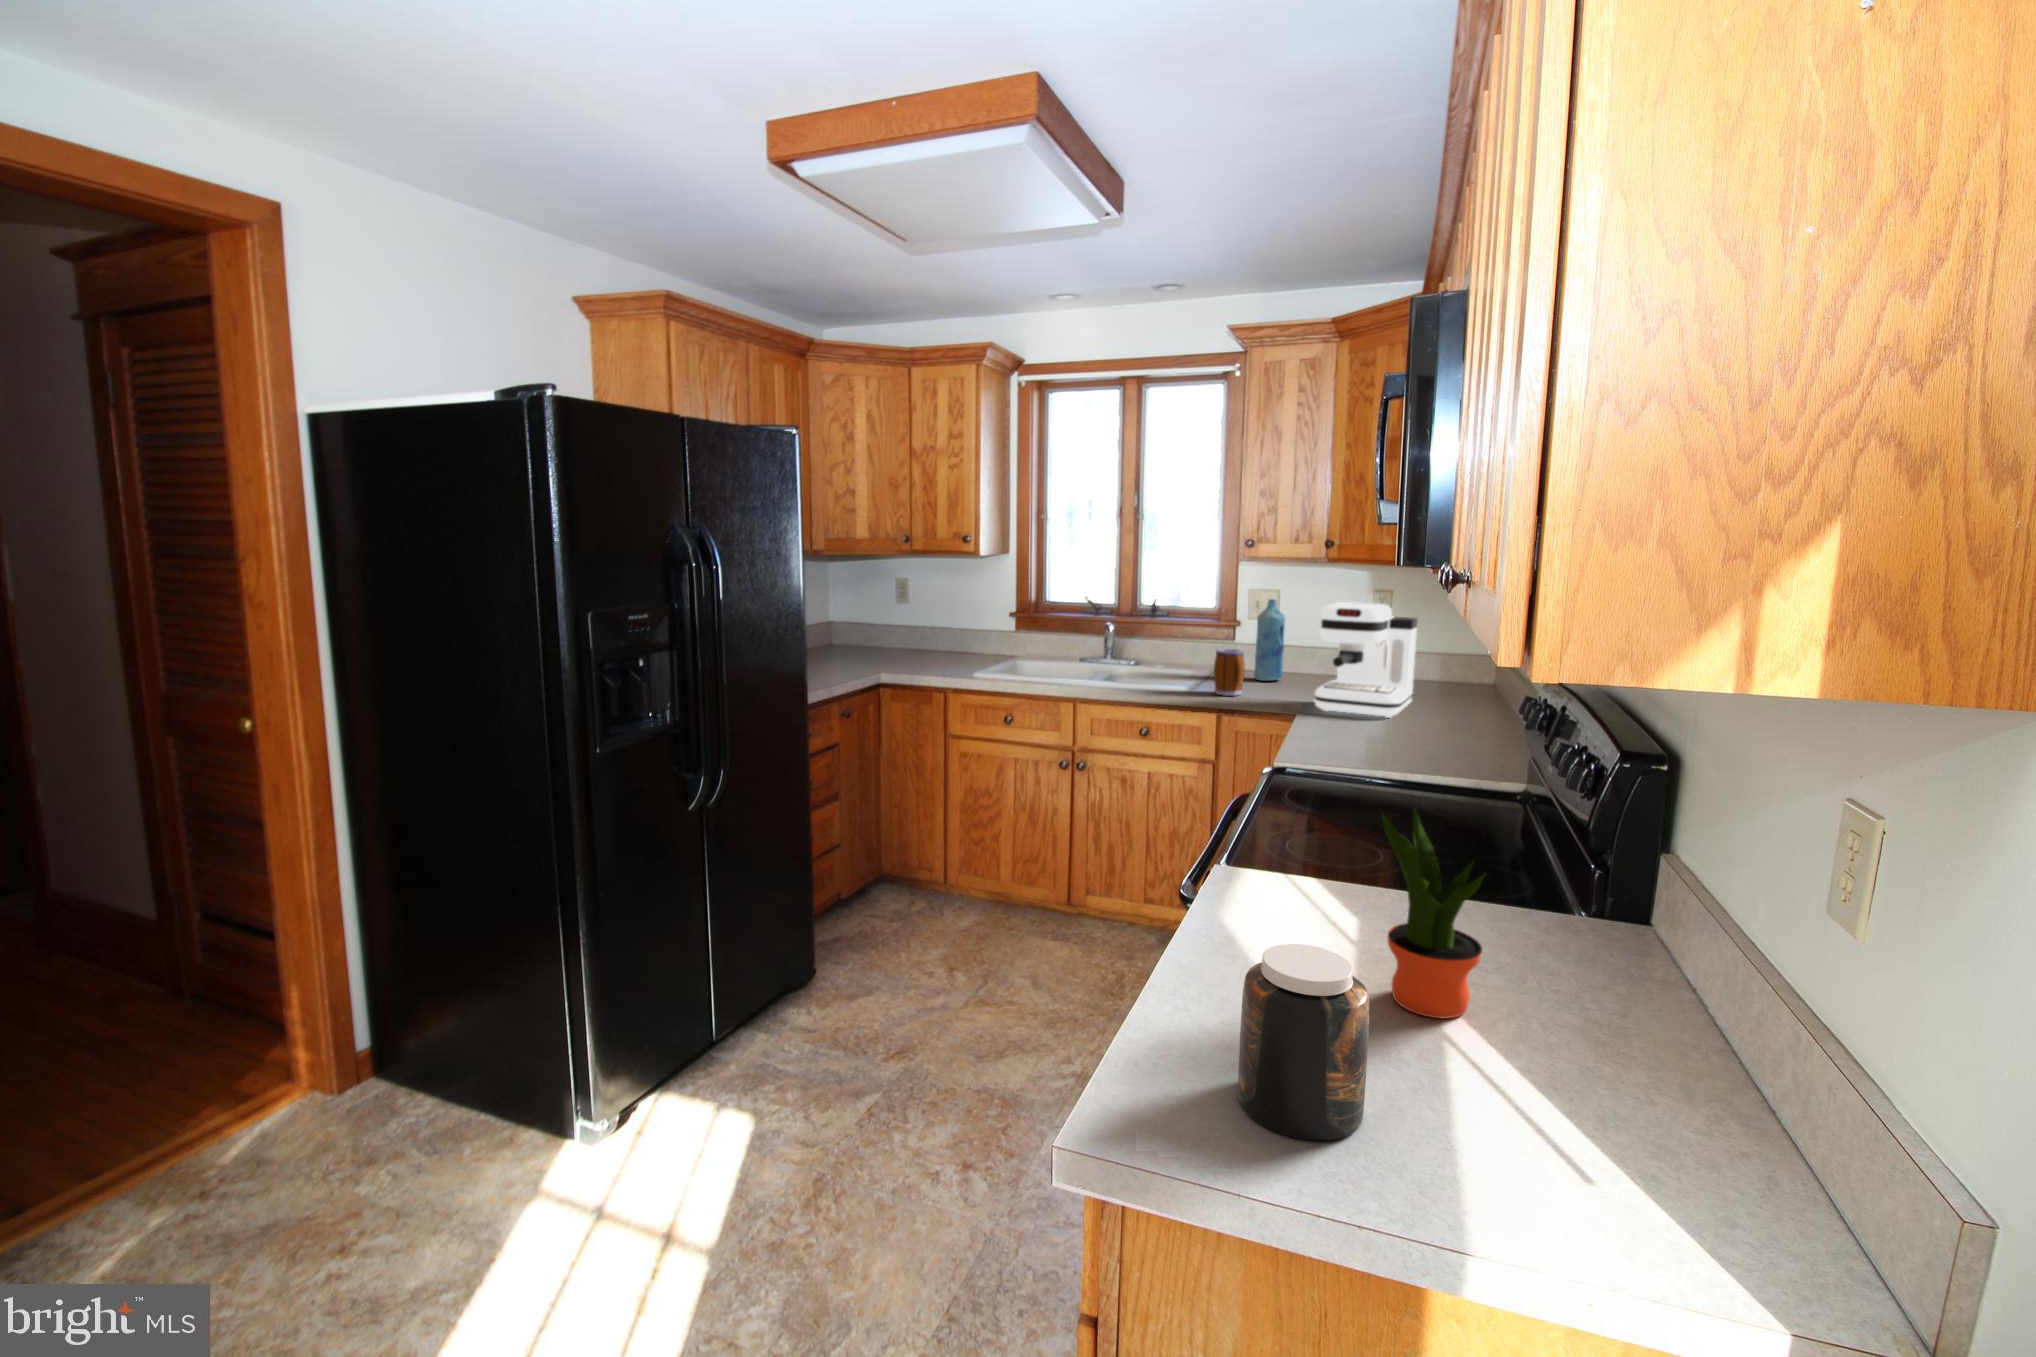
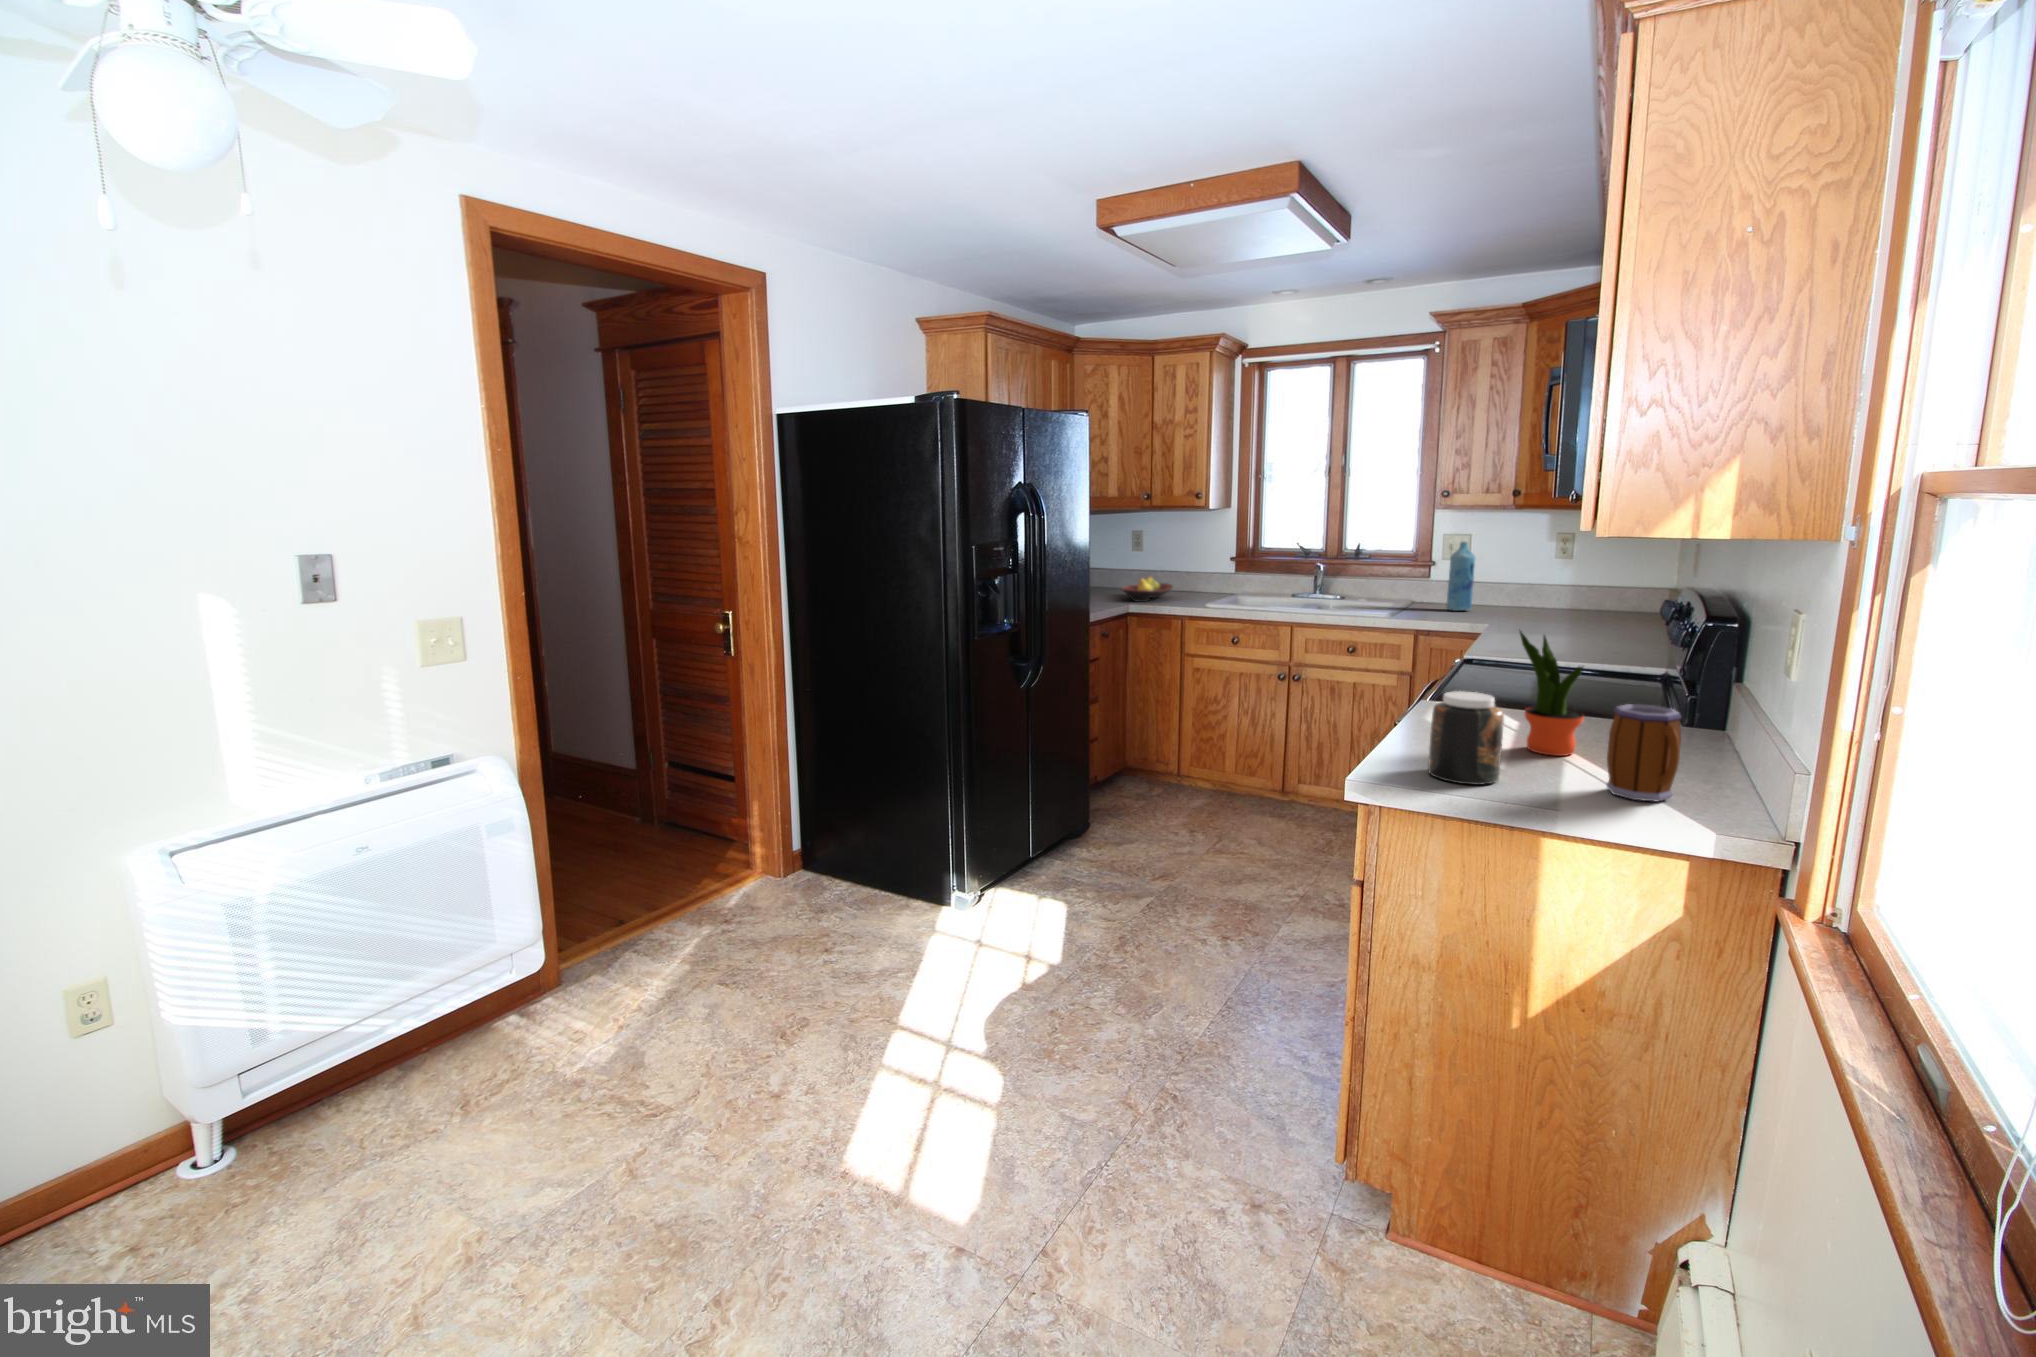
coffee maker: present [1315,602,1417,718] -> none [1498,540,1592,633]
fruit bowl: none [873,635,940,668] -> present [1121,576,1173,602]
mug: present [1214,649,1244,696] -> present [1607,704,1681,801]

